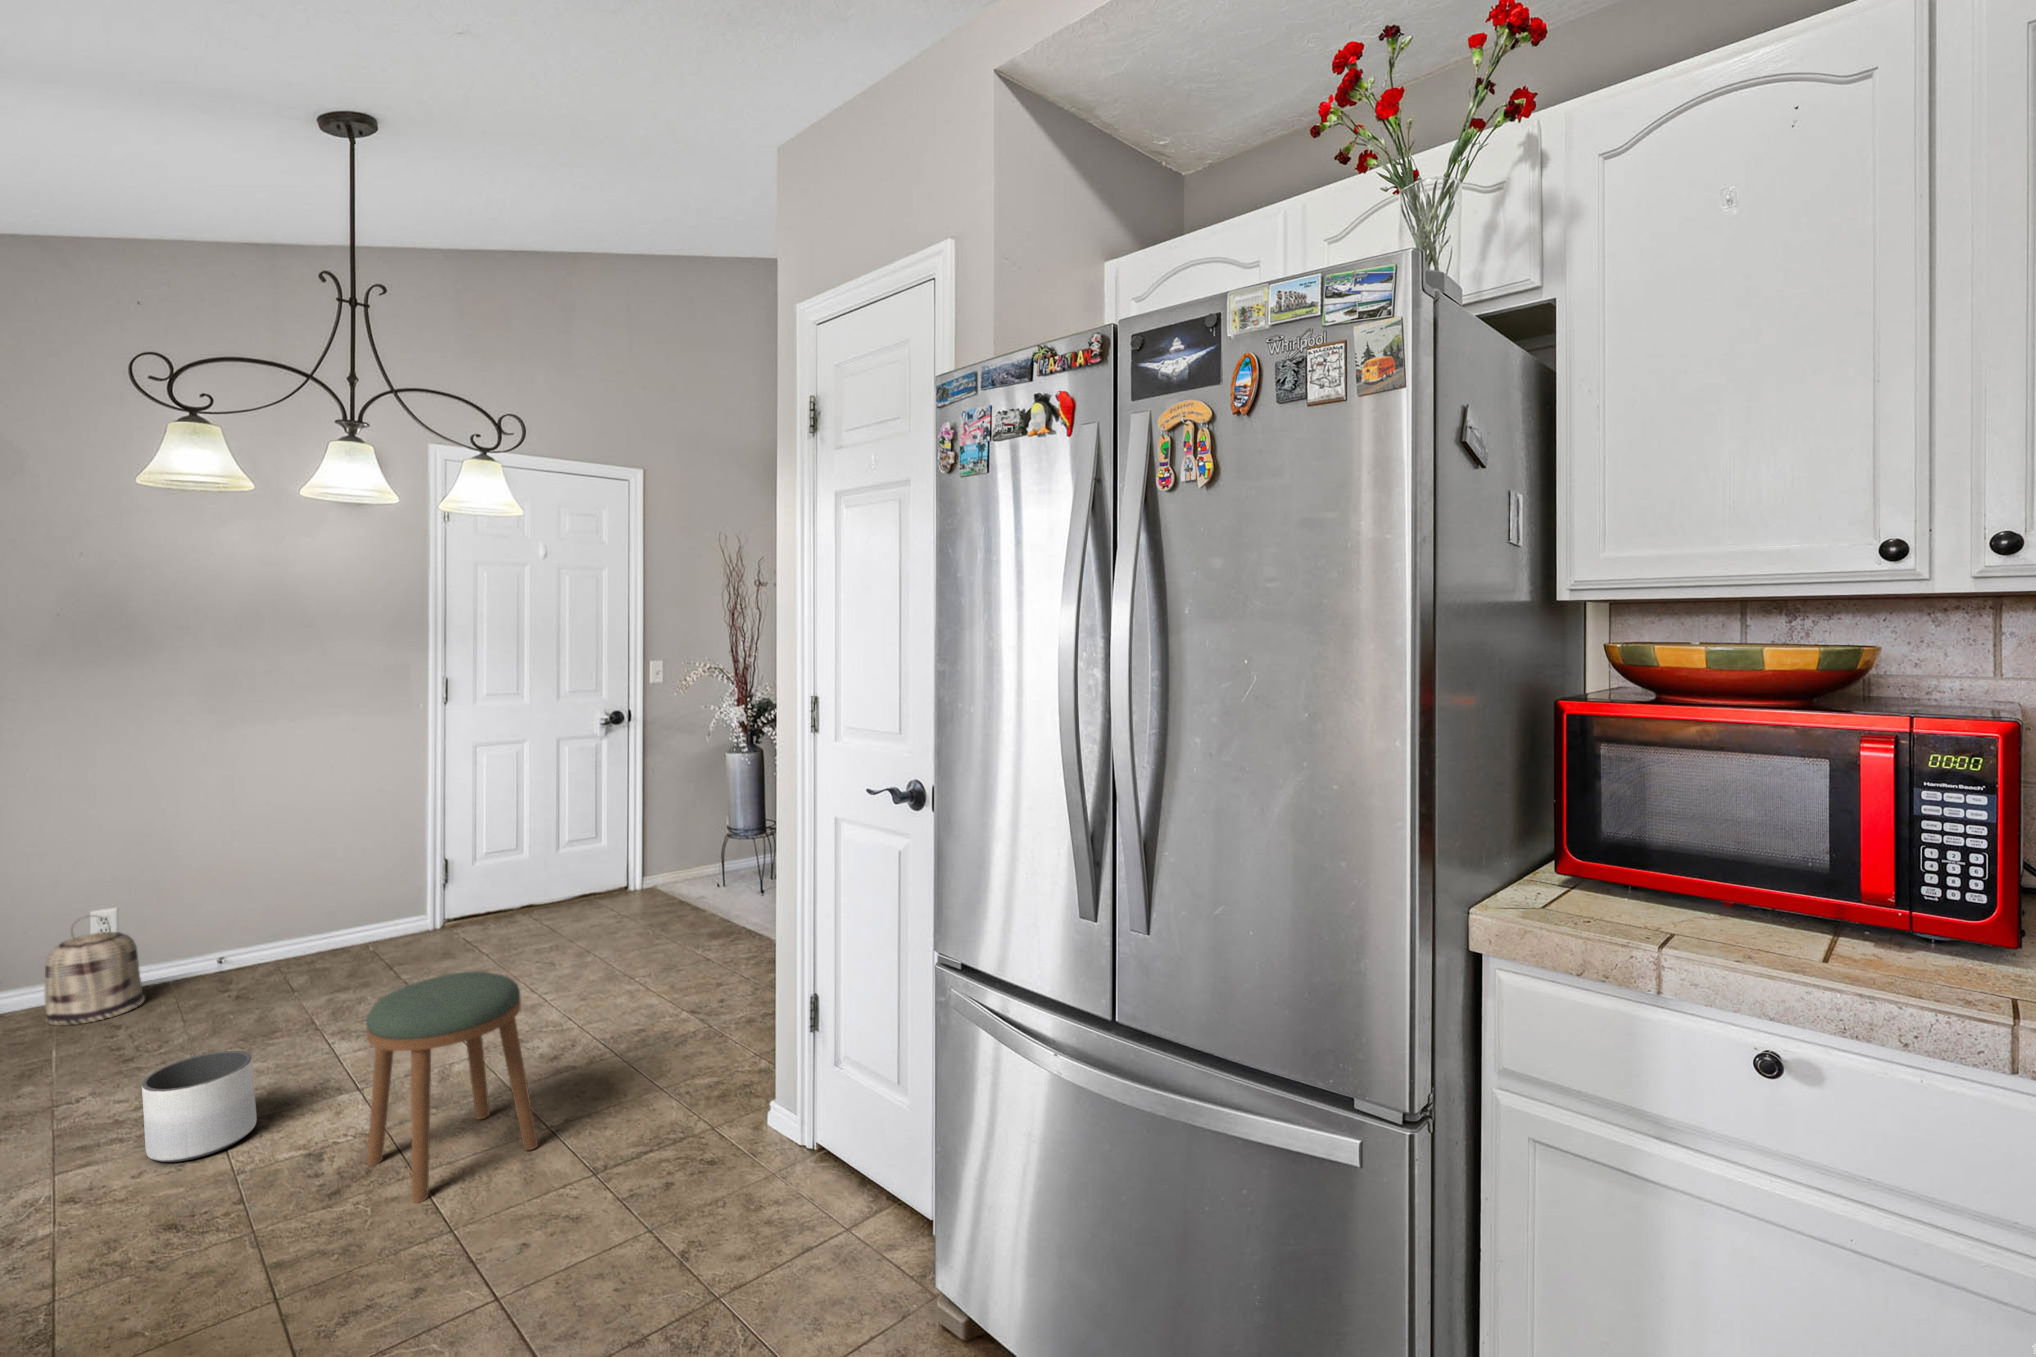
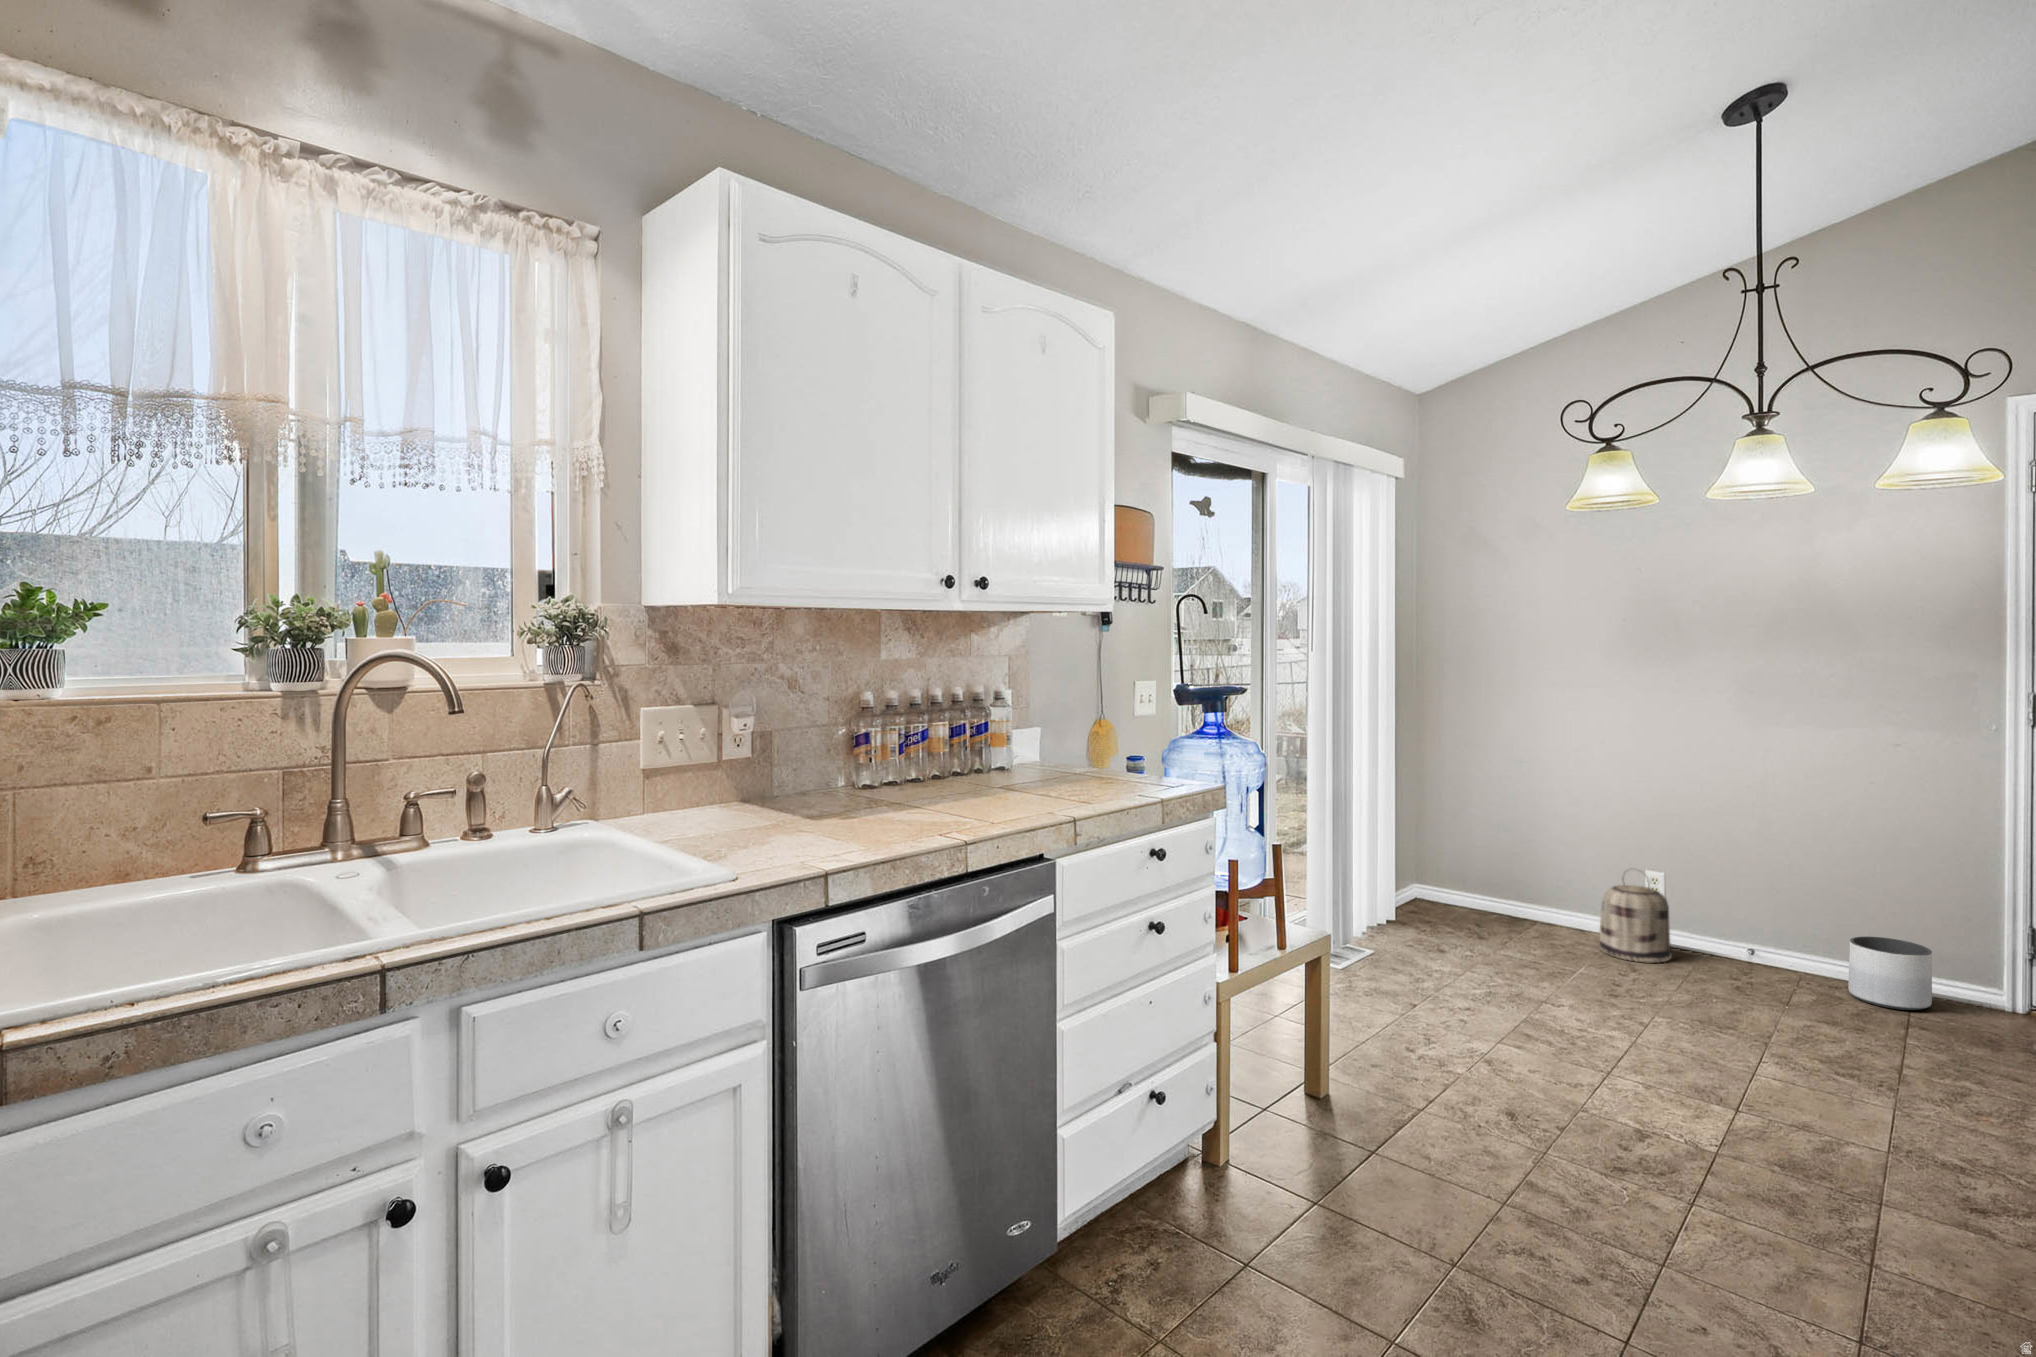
stool: present [366,972,538,1203] -> none [1657,1001,1845,1269]
planter: present [142,1051,257,1162] -> present [1848,936,1932,1010]

